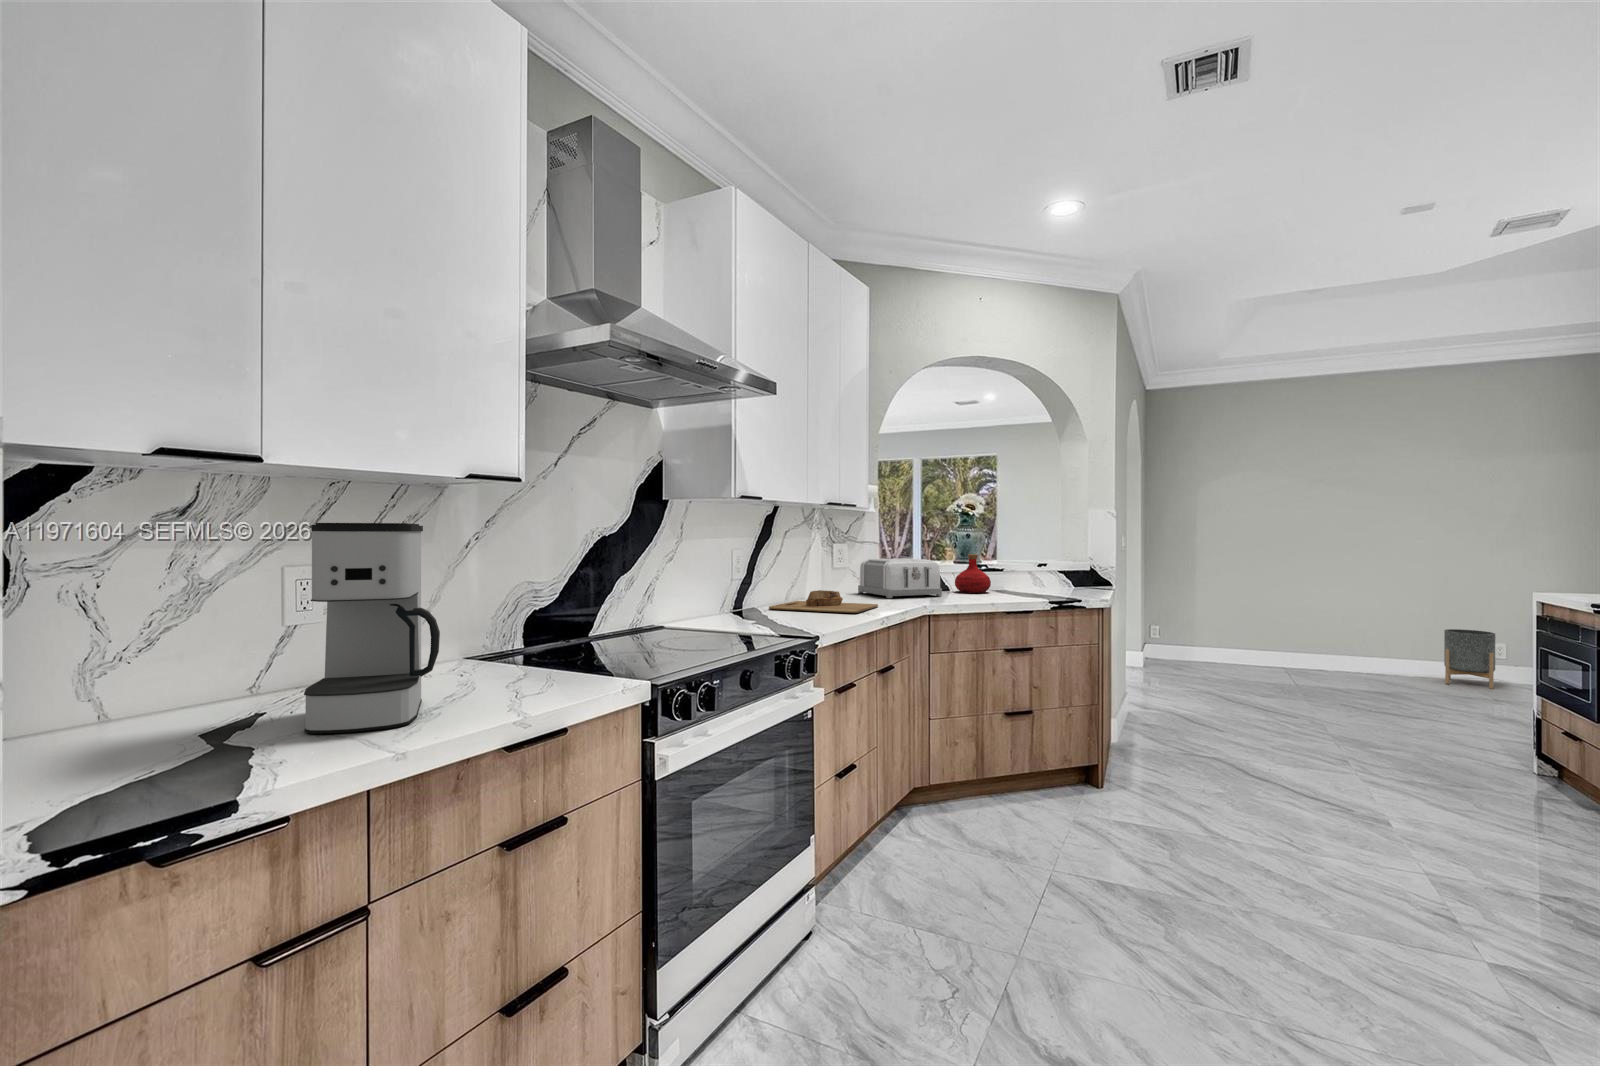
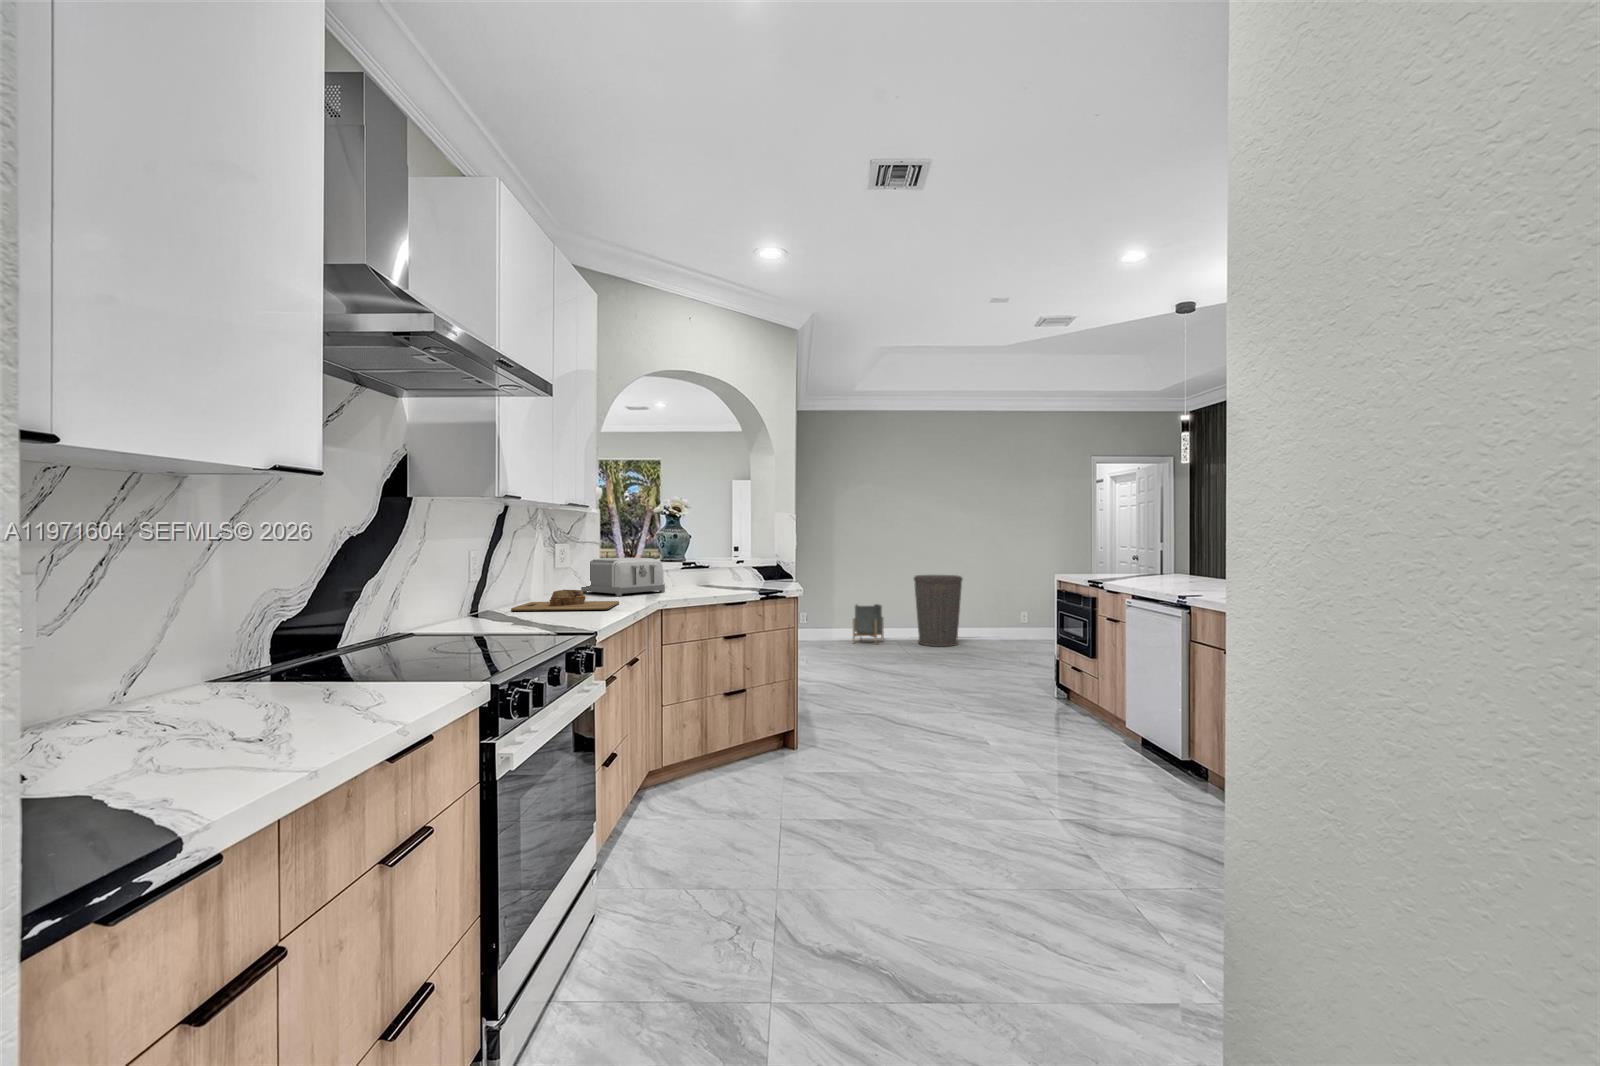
coffee maker: present [304,523,440,734] -> none [108,515,285,774]
bottle: present [955,554,991,593] -> none [671,553,703,588]
trash can: none [1314,587,1394,684] -> present [914,575,962,646]
planter: present [1444,629,1495,689] -> present [853,604,884,644]

